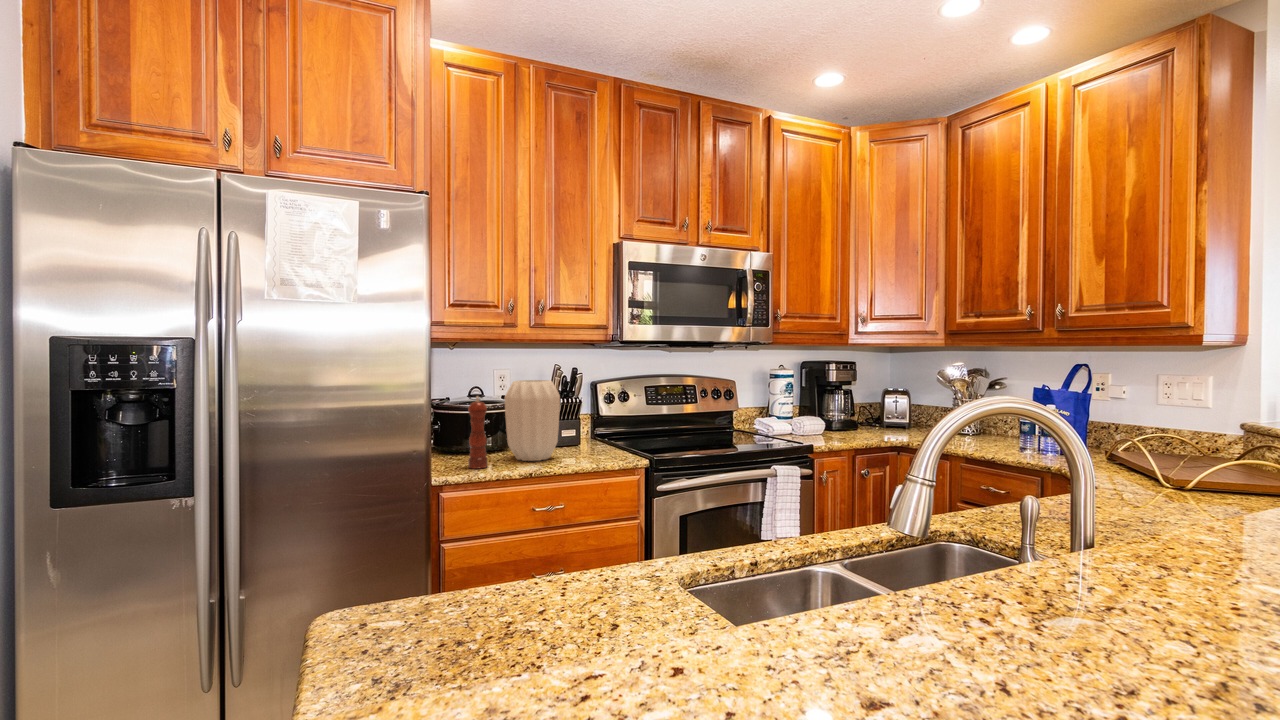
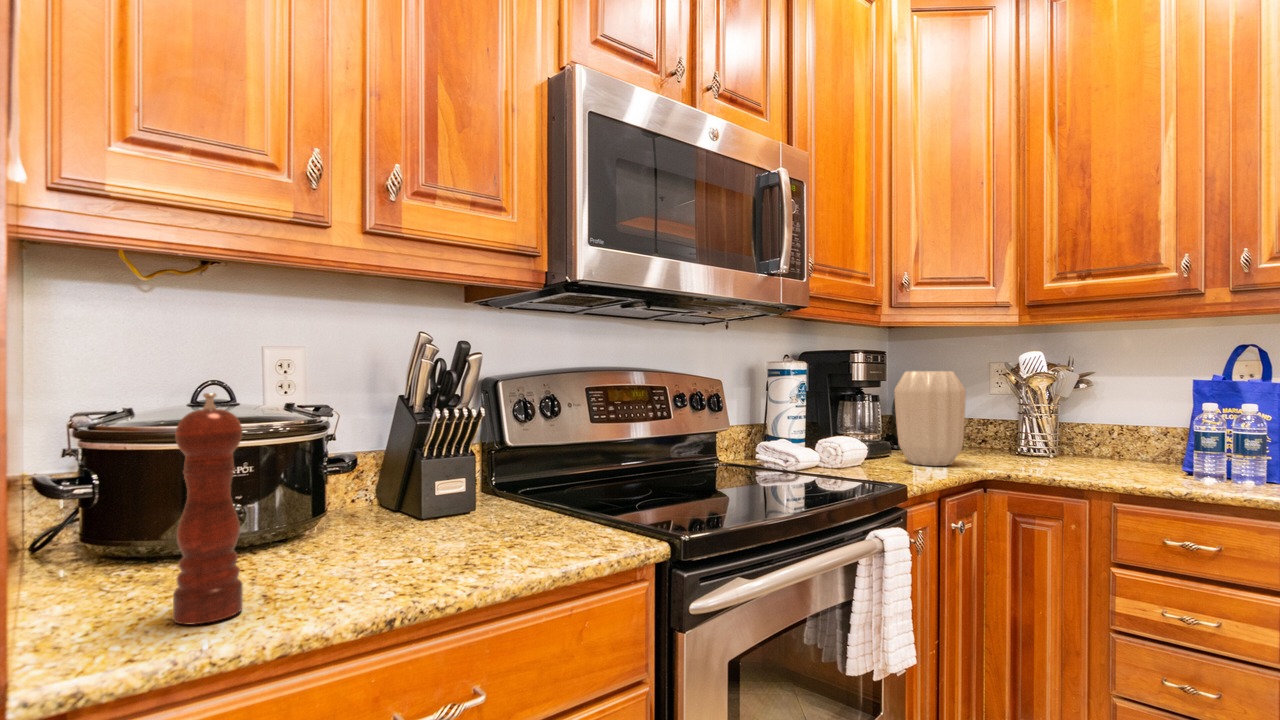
vase: present [505,380,560,461] -> present [894,371,966,466]

